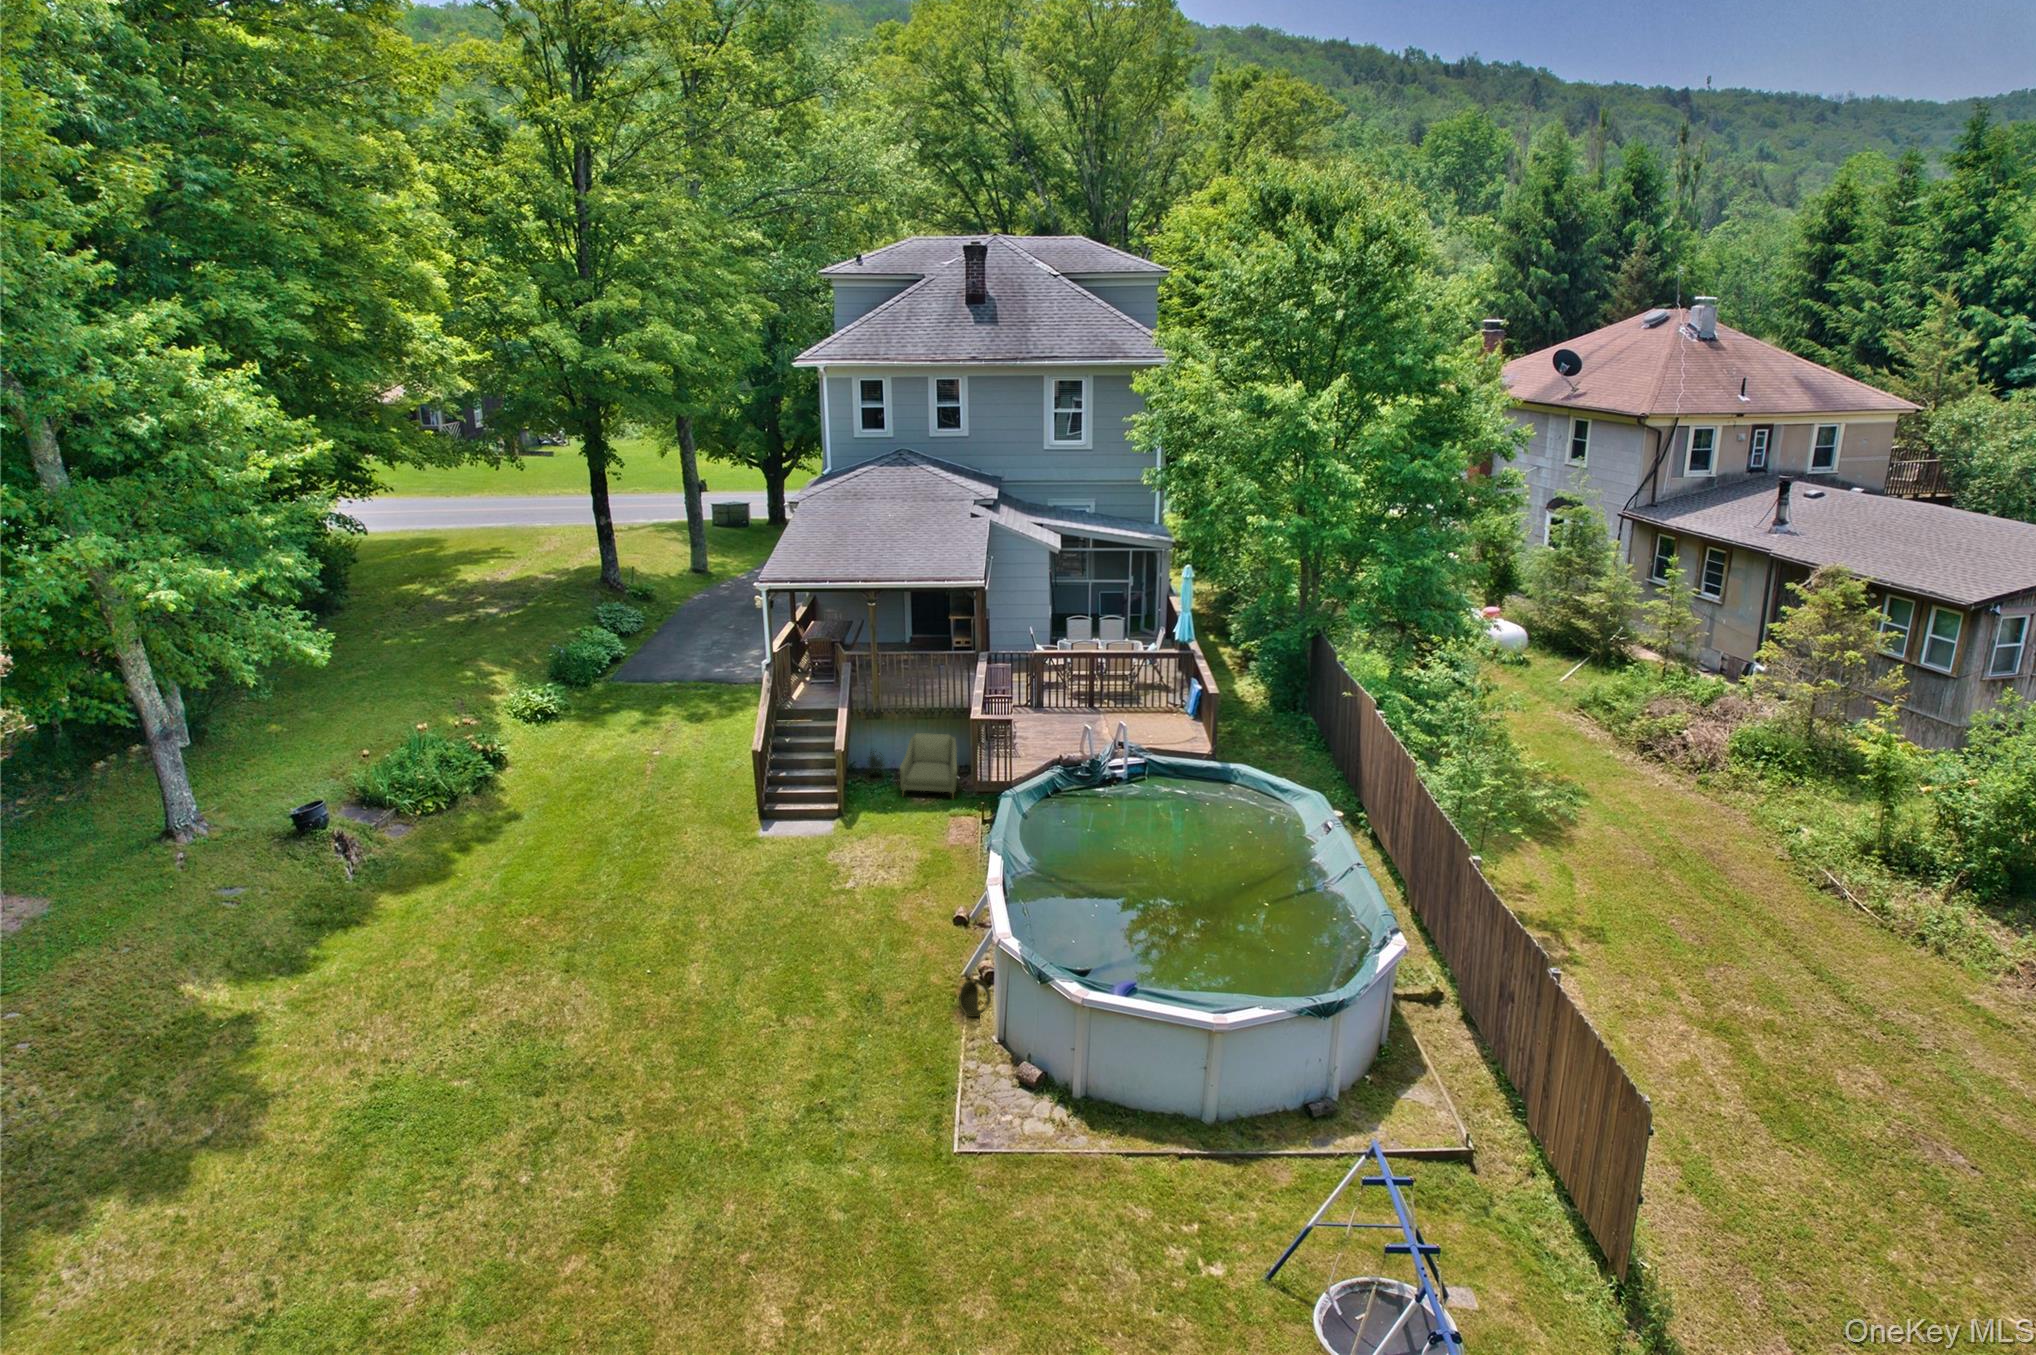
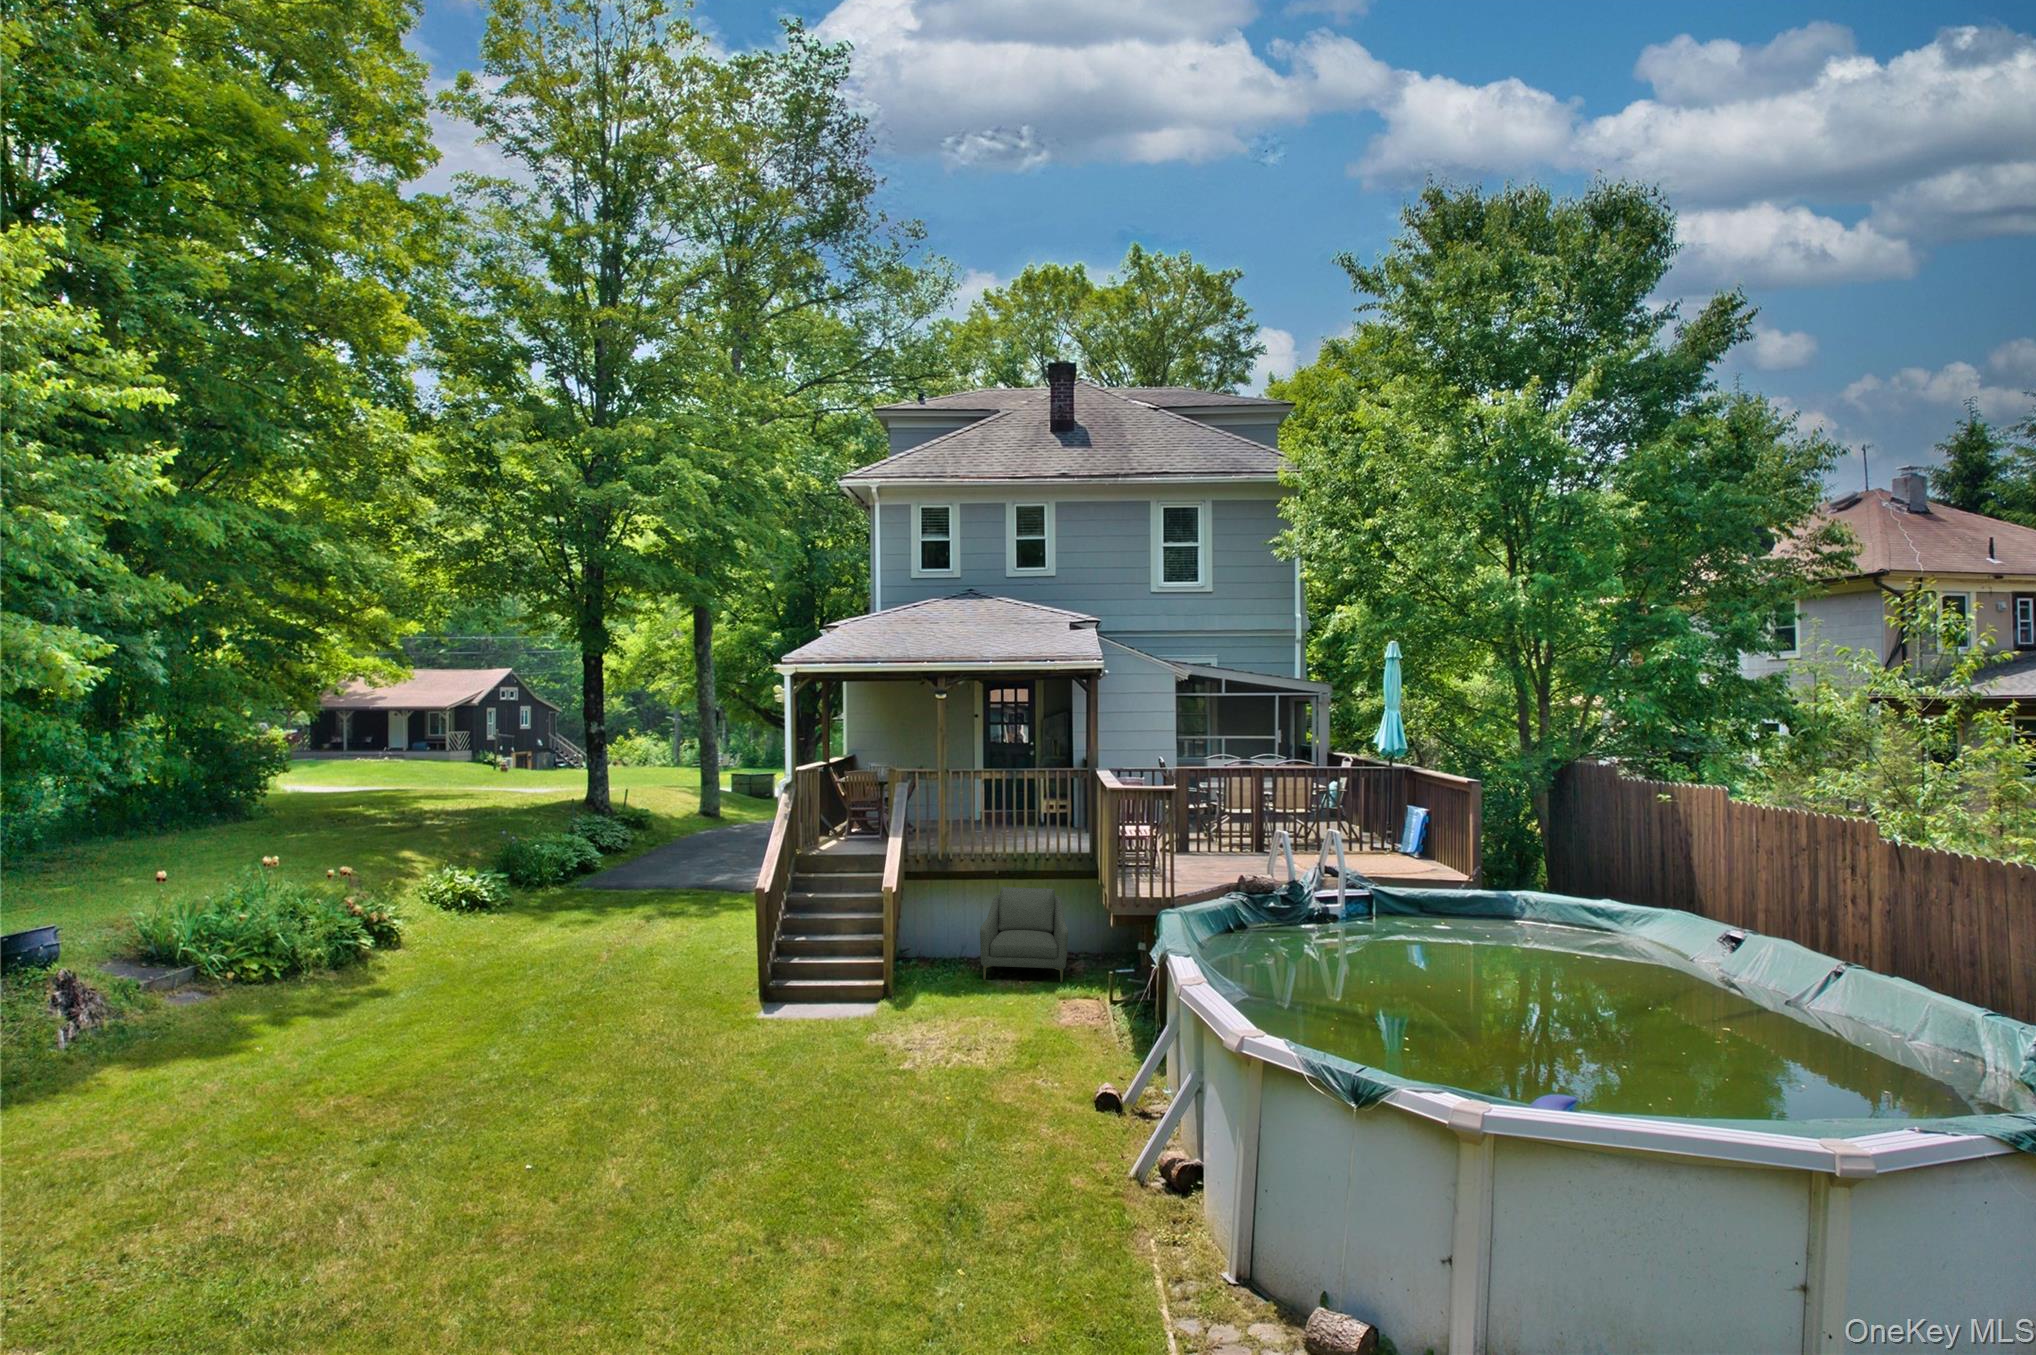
potted tree: present [867,751,884,781] -> none [926,911,957,965]
basket: present [959,979,991,1017] -> none [1132,1183,1199,1251]

